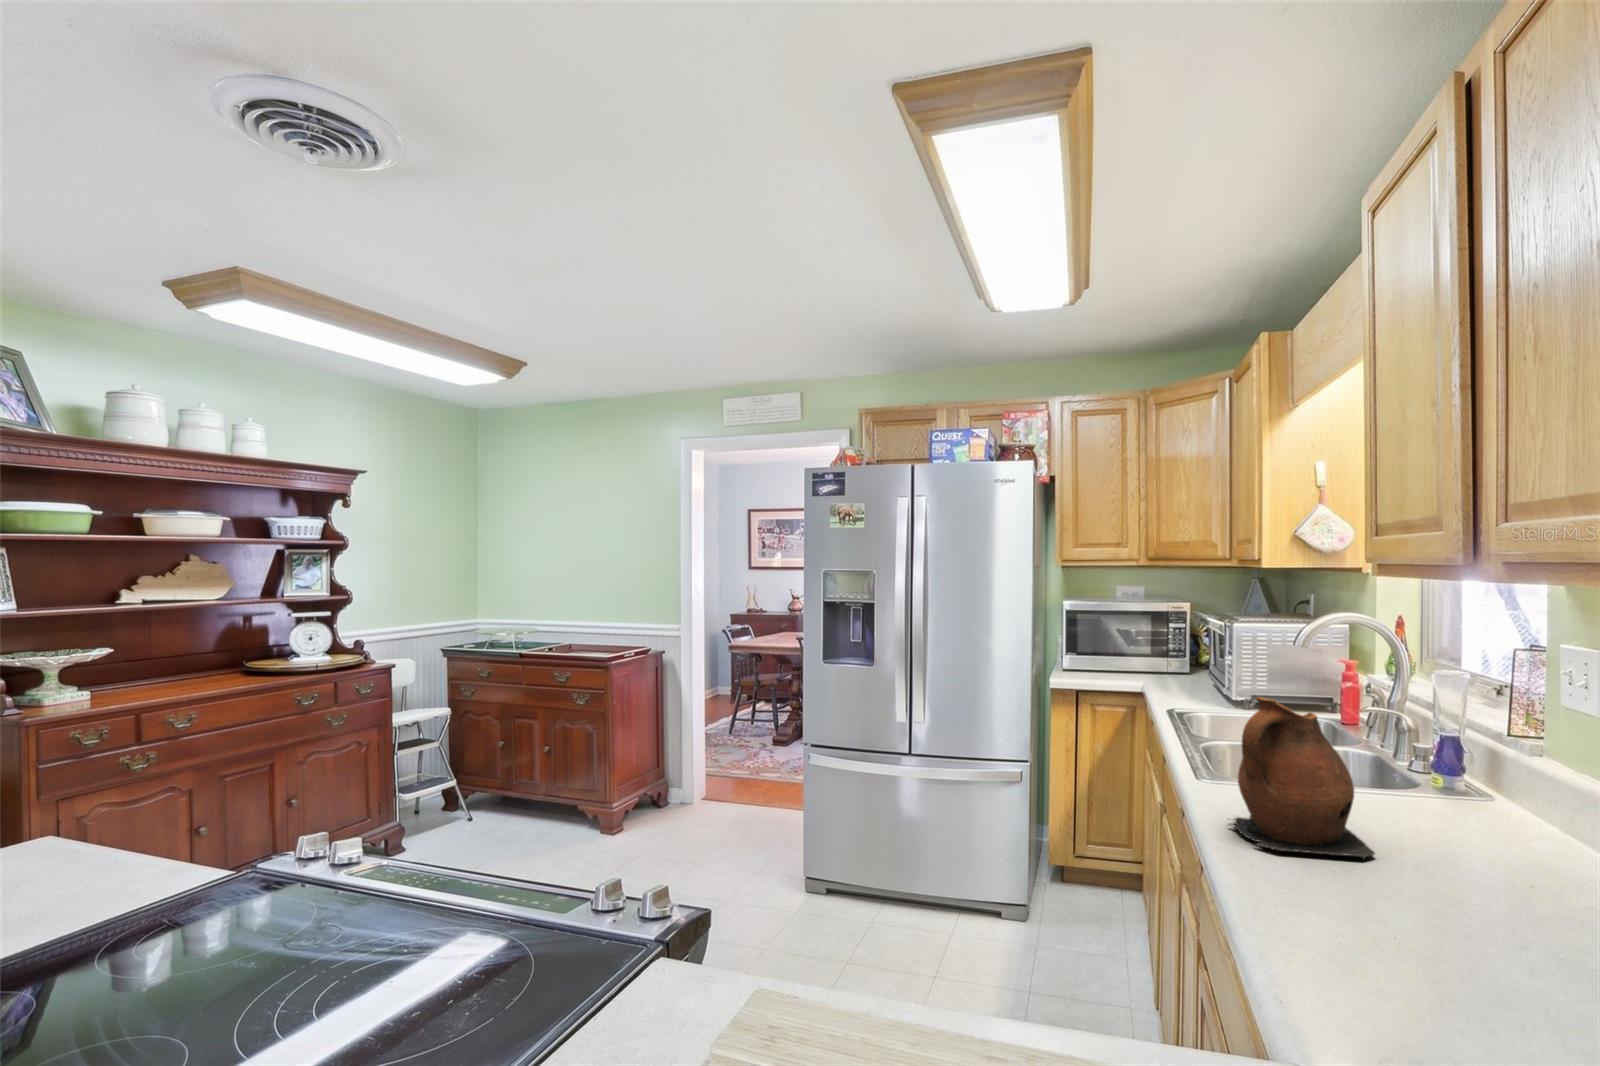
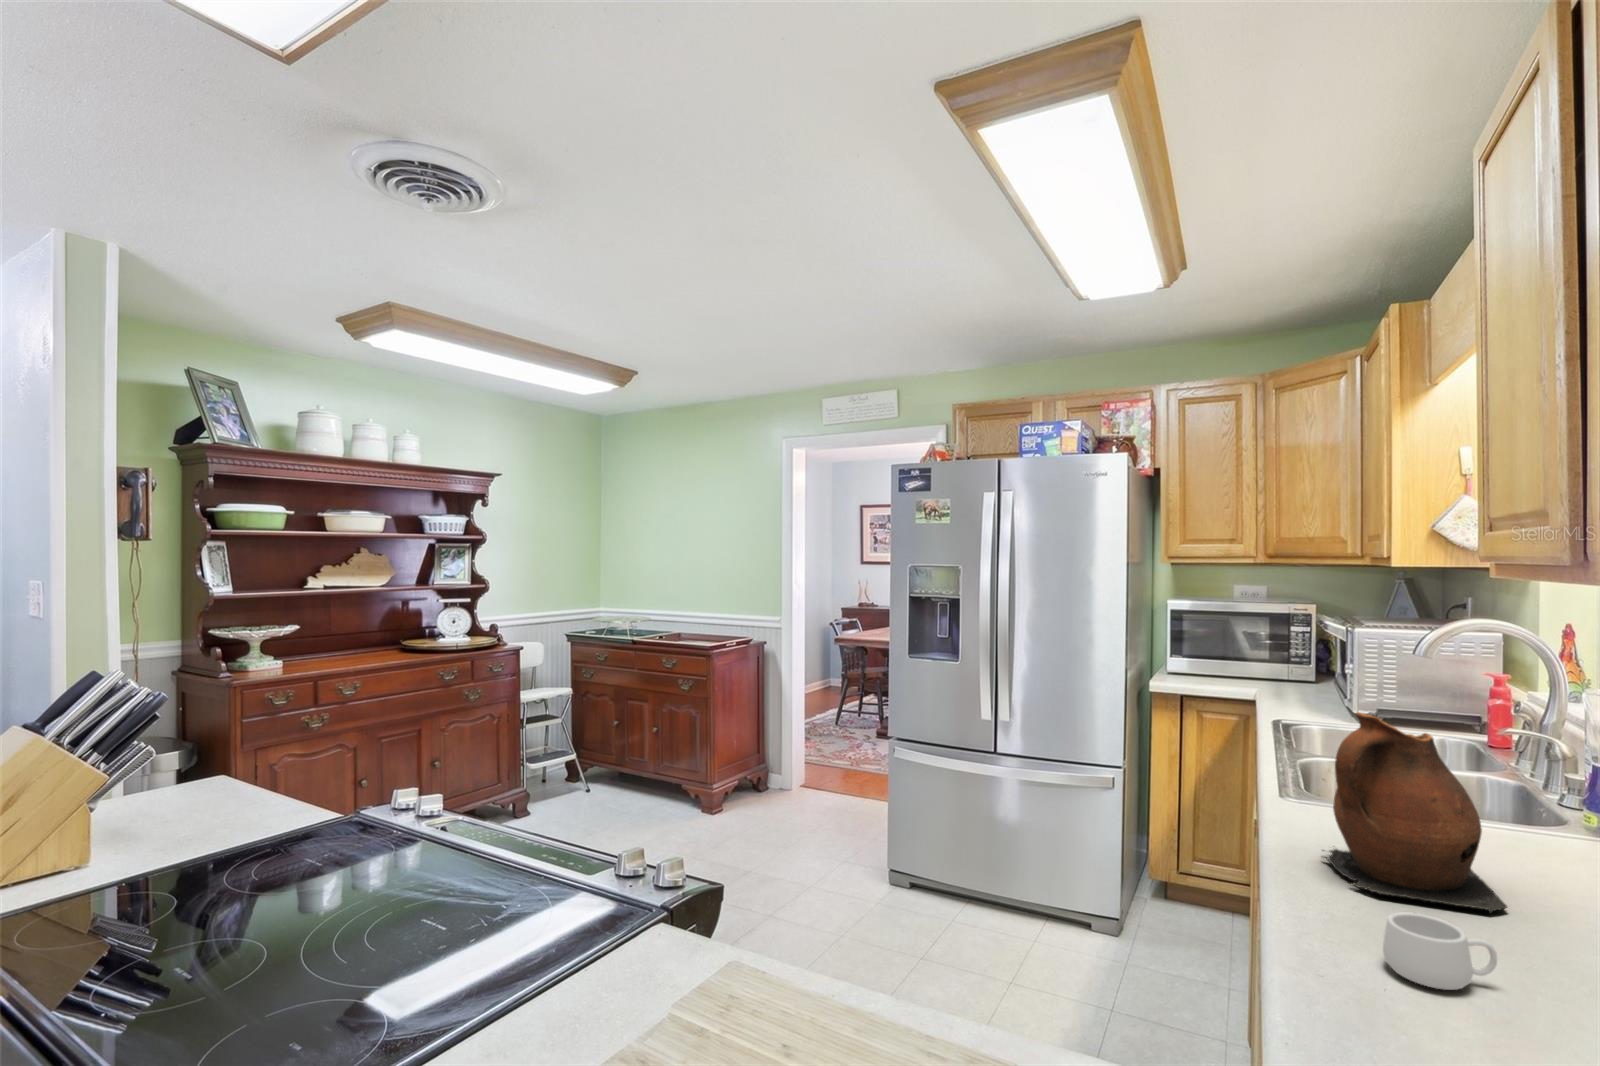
mug: none [1290,861,1376,920] -> present [1383,912,1497,990]

